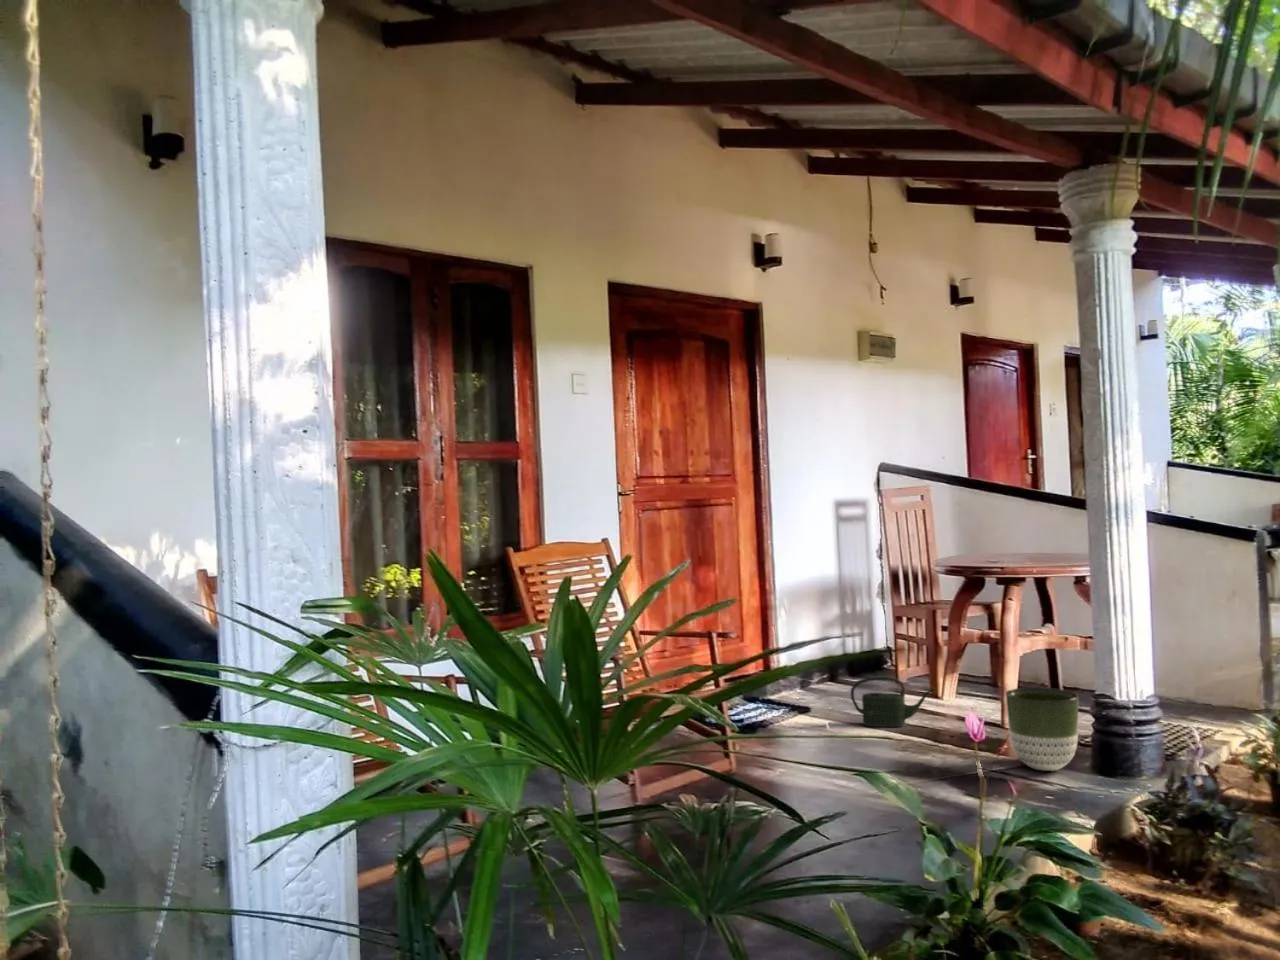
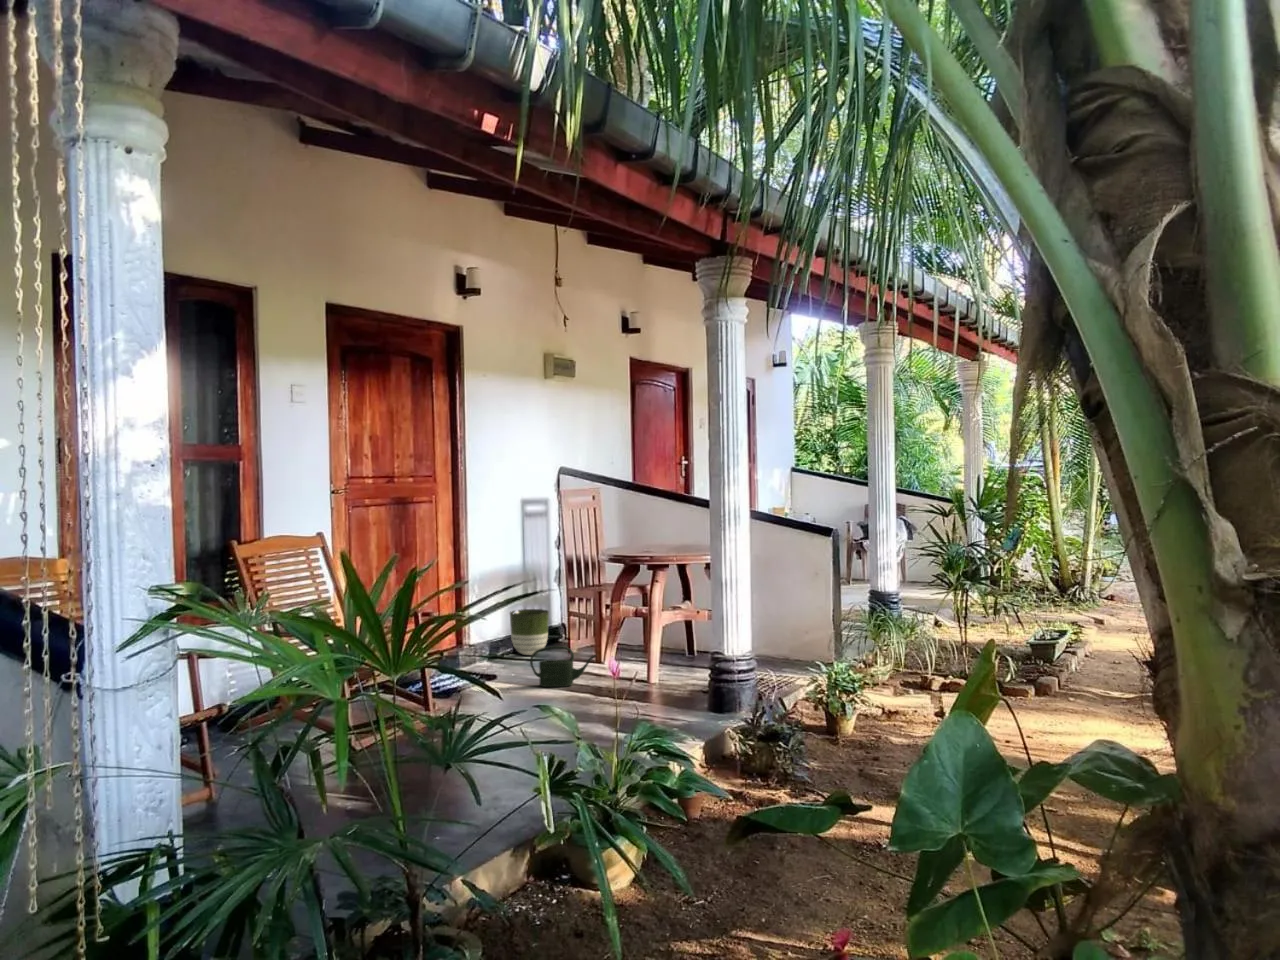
planter: present [1005,687,1079,771] -> present [510,609,549,655]

